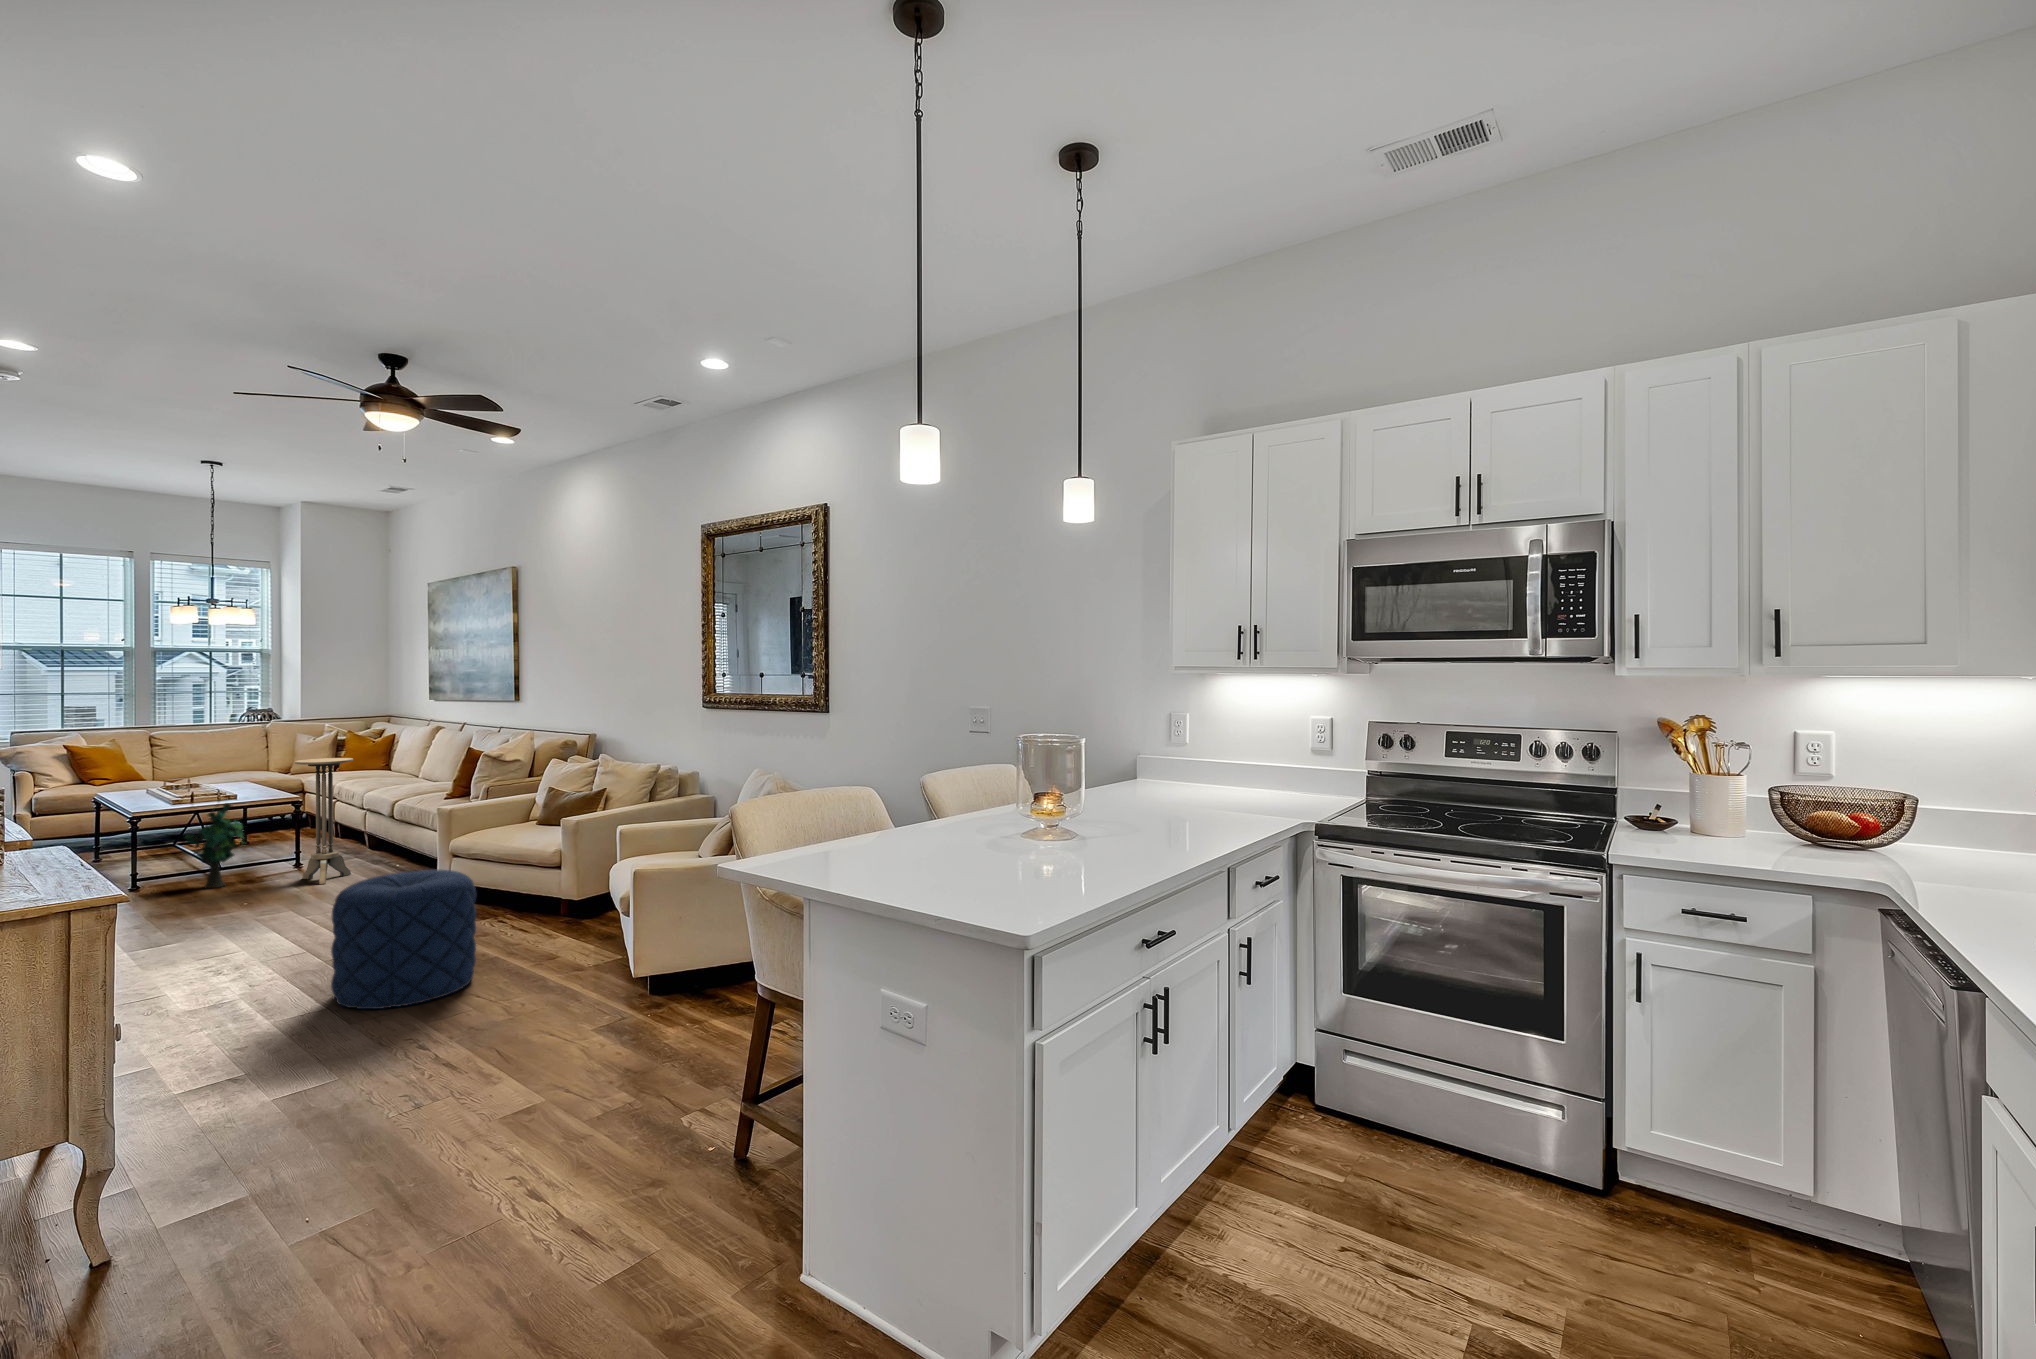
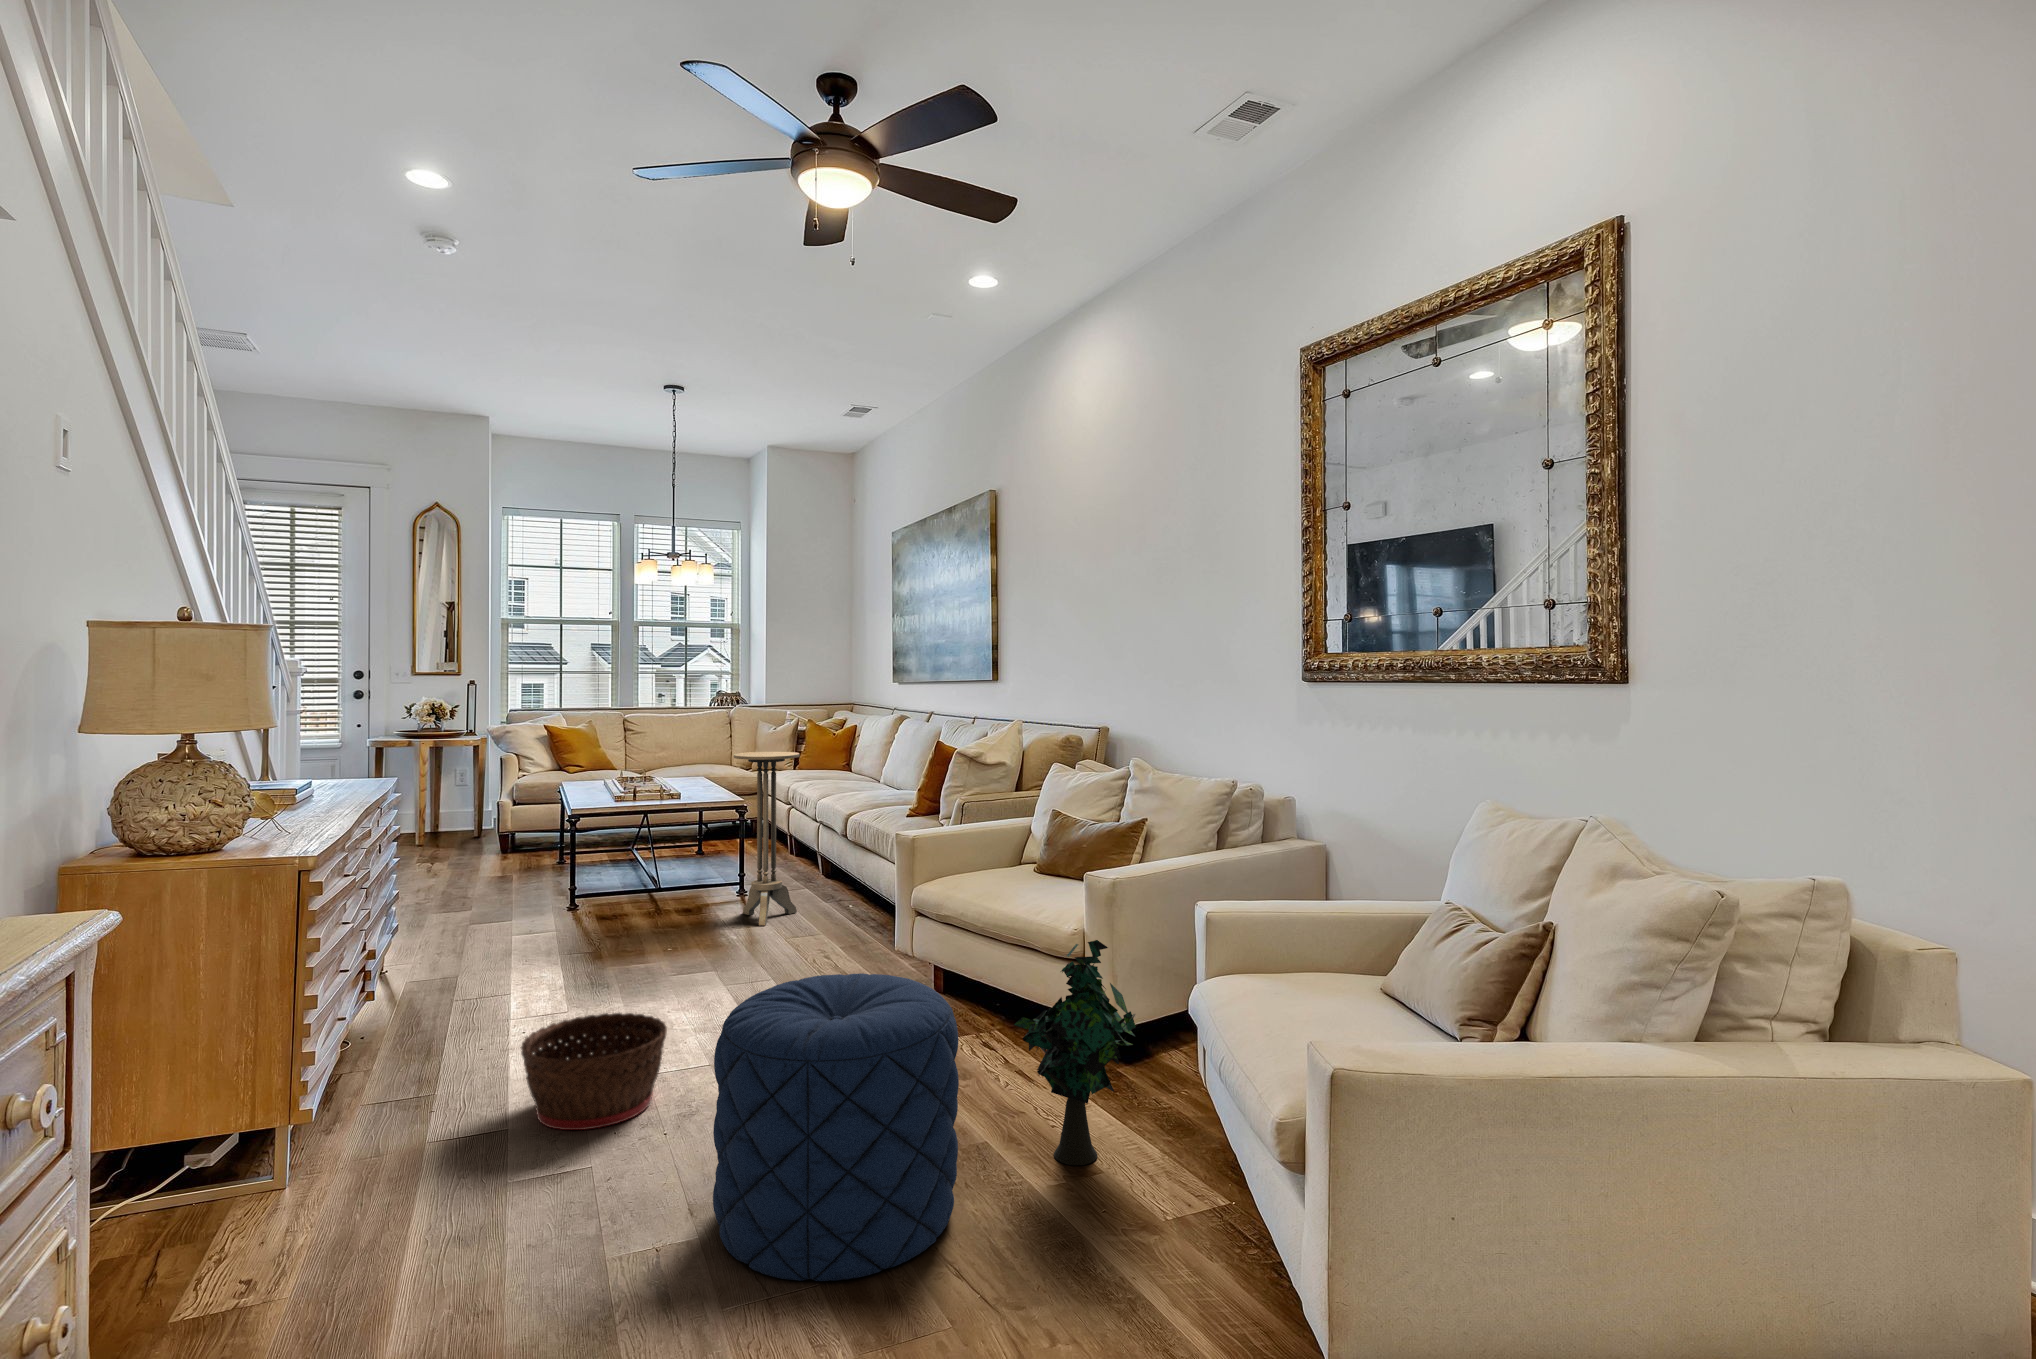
decorative plant: present [185,803,244,888] -> present [1014,940,1136,1165]
basket: none [172,921,279,986] -> present [521,1013,667,1130]

